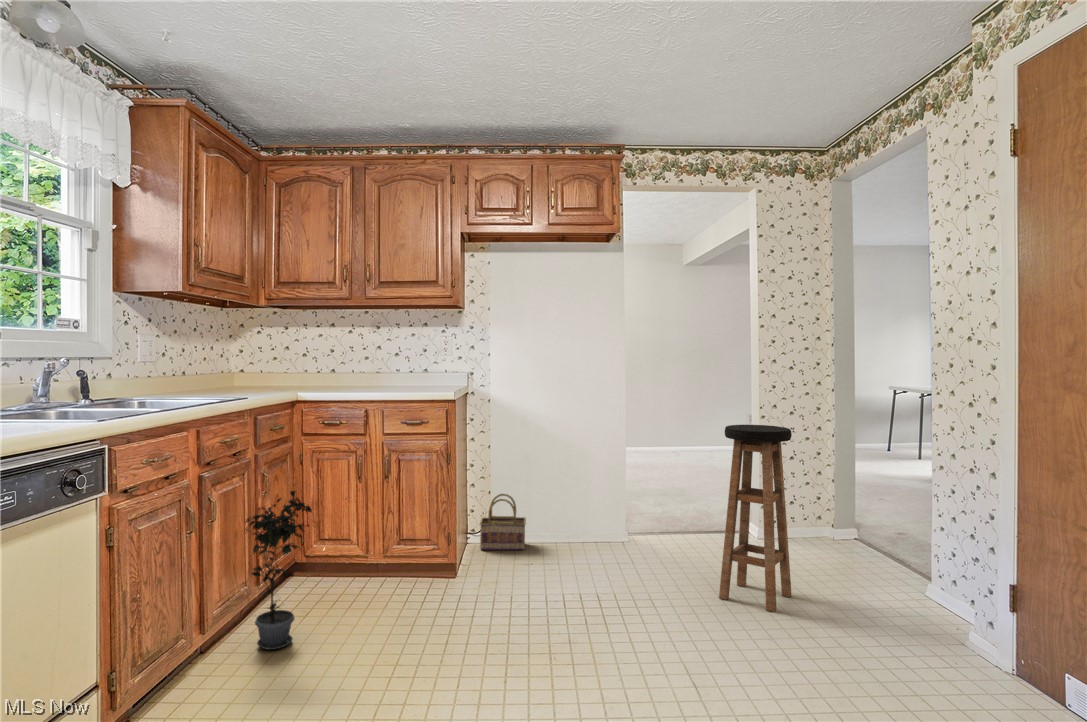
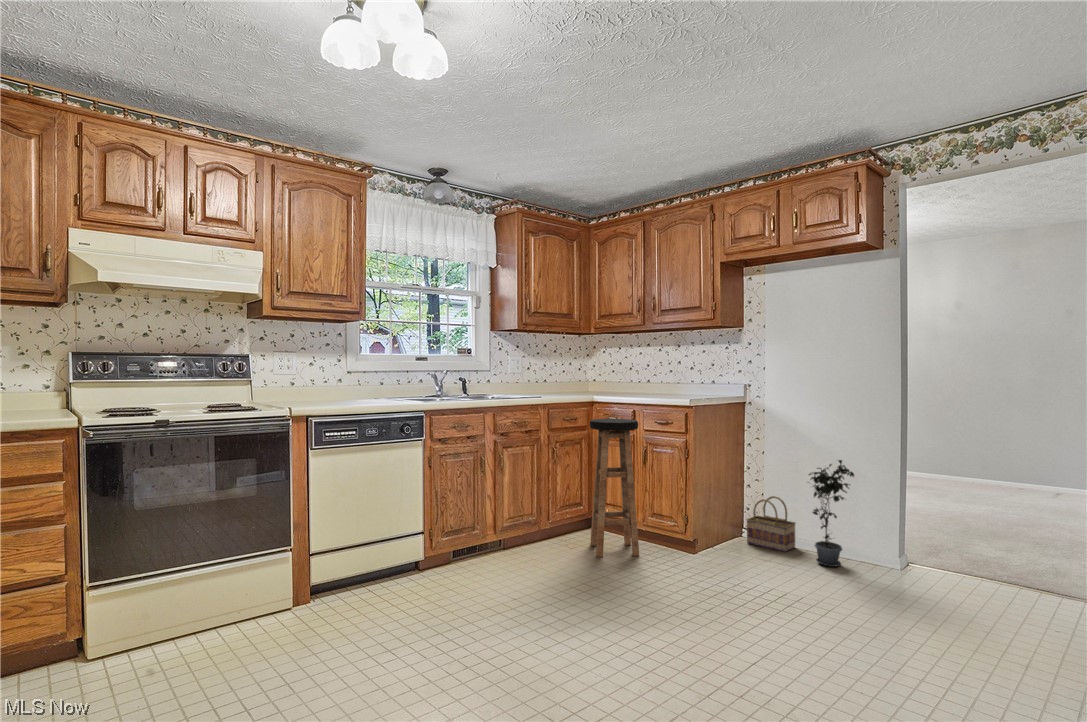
bar stool: present [719,425,792,612] -> present [590,419,639,557]
potted plant: present [246,491,312,650] -> present [809,460,854,567]

